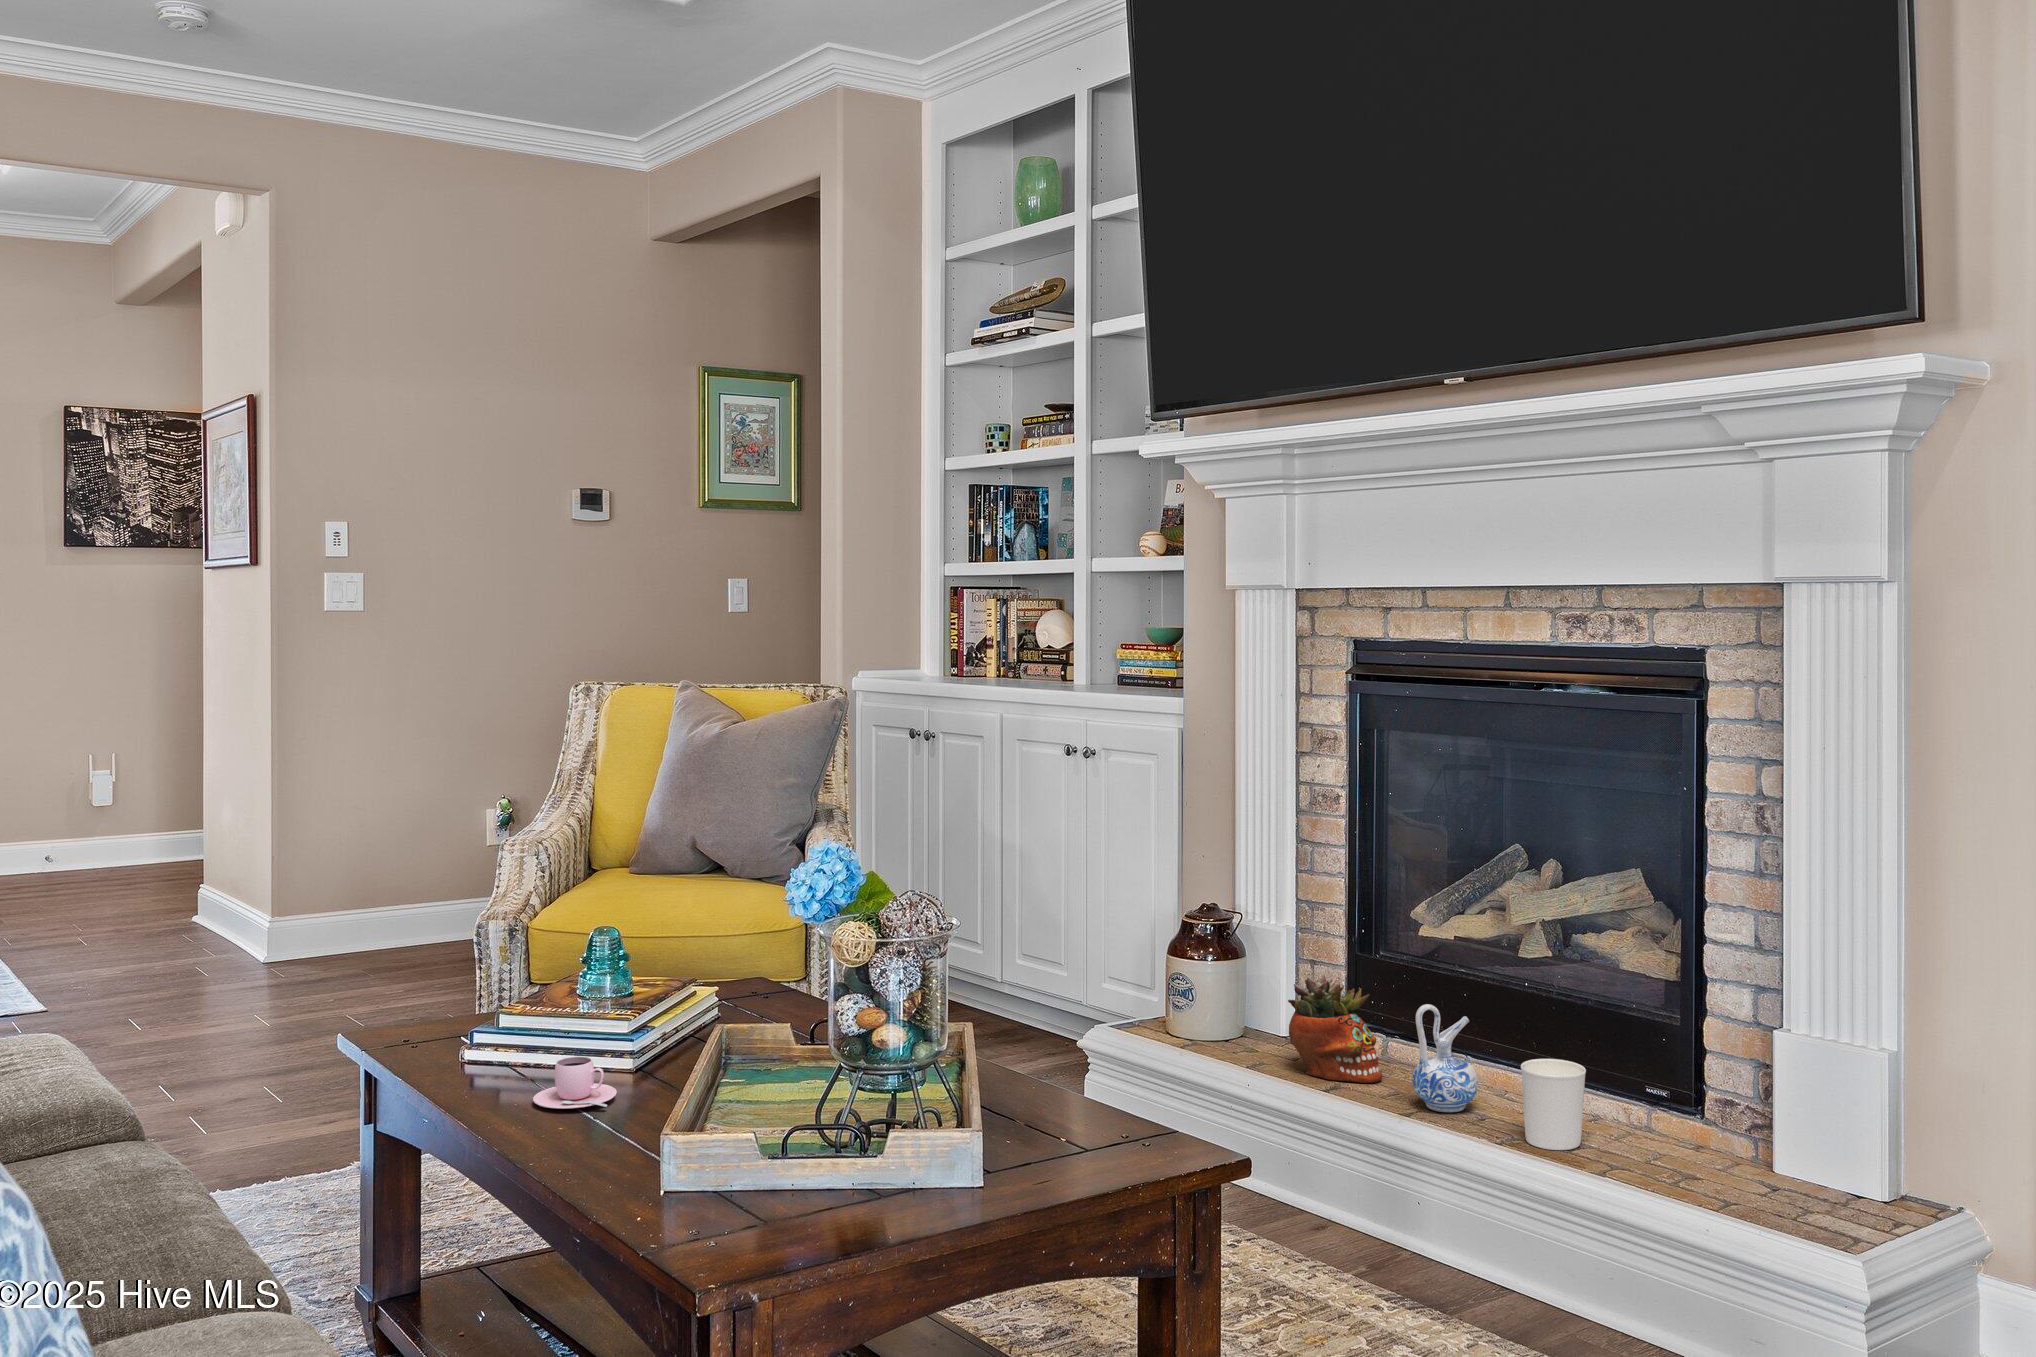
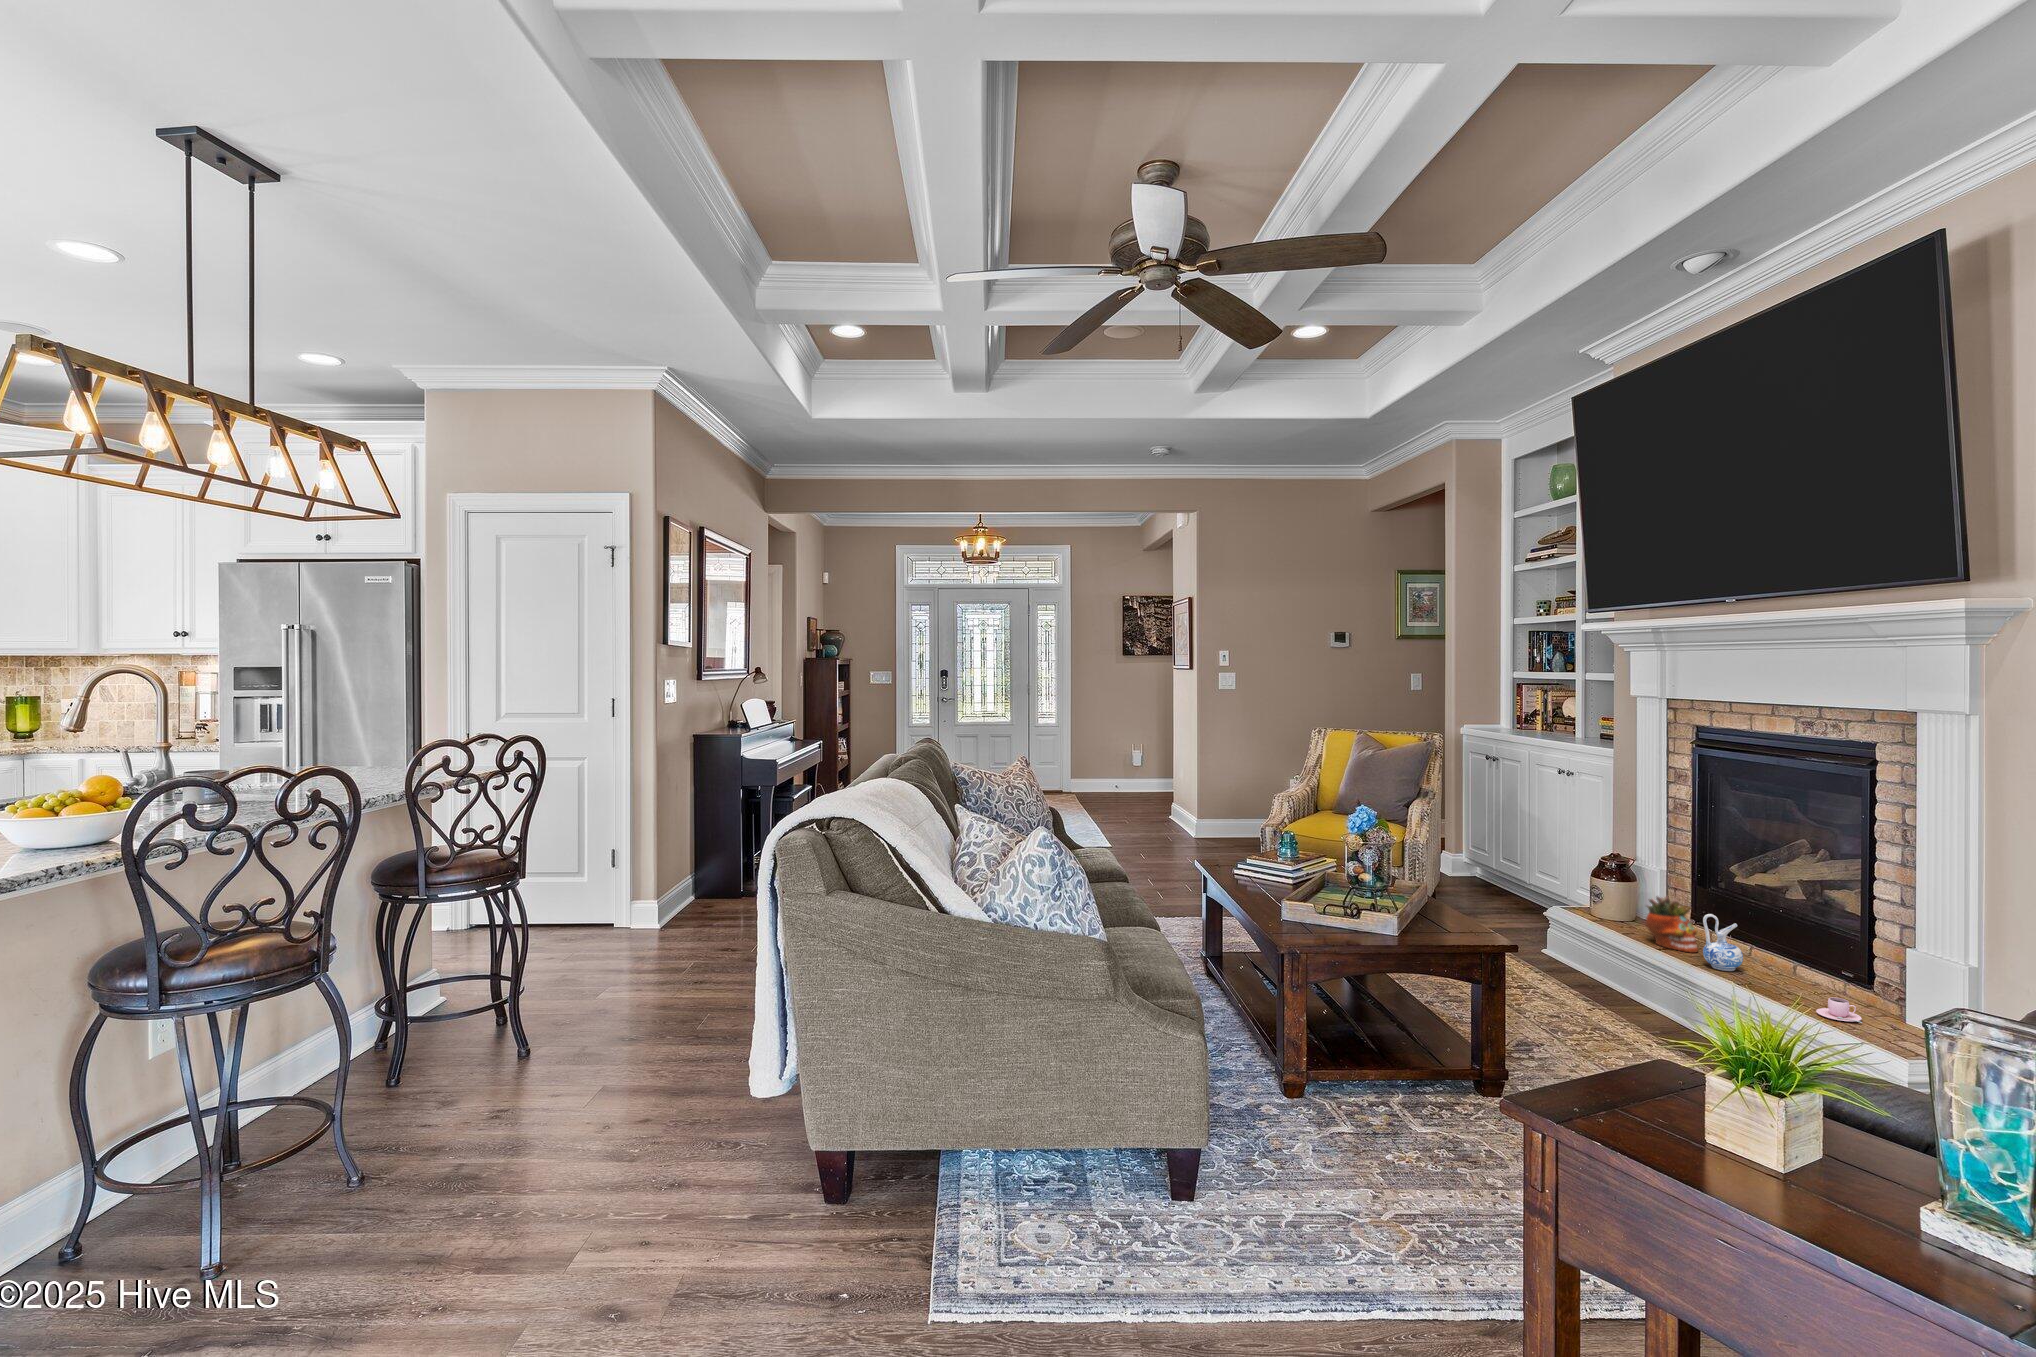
teacup: present [533,1056,617,1109] -> present [1816,997,1862,1023]
candle holder: present [1521,1059,1586,1150] -> none [1752,948,1792,995]

